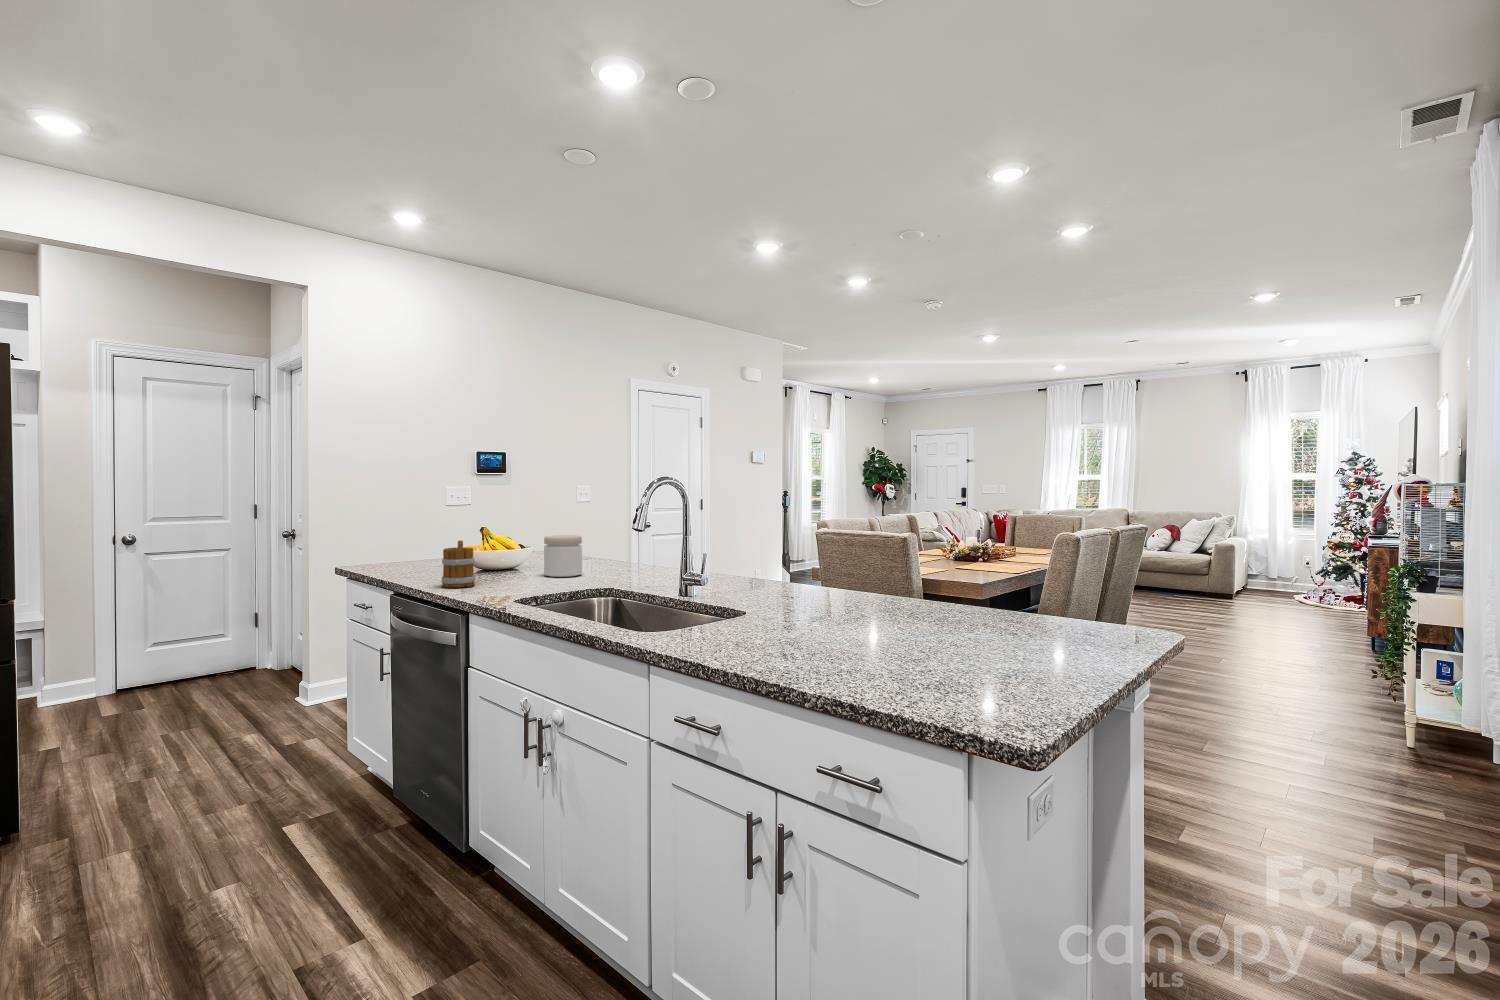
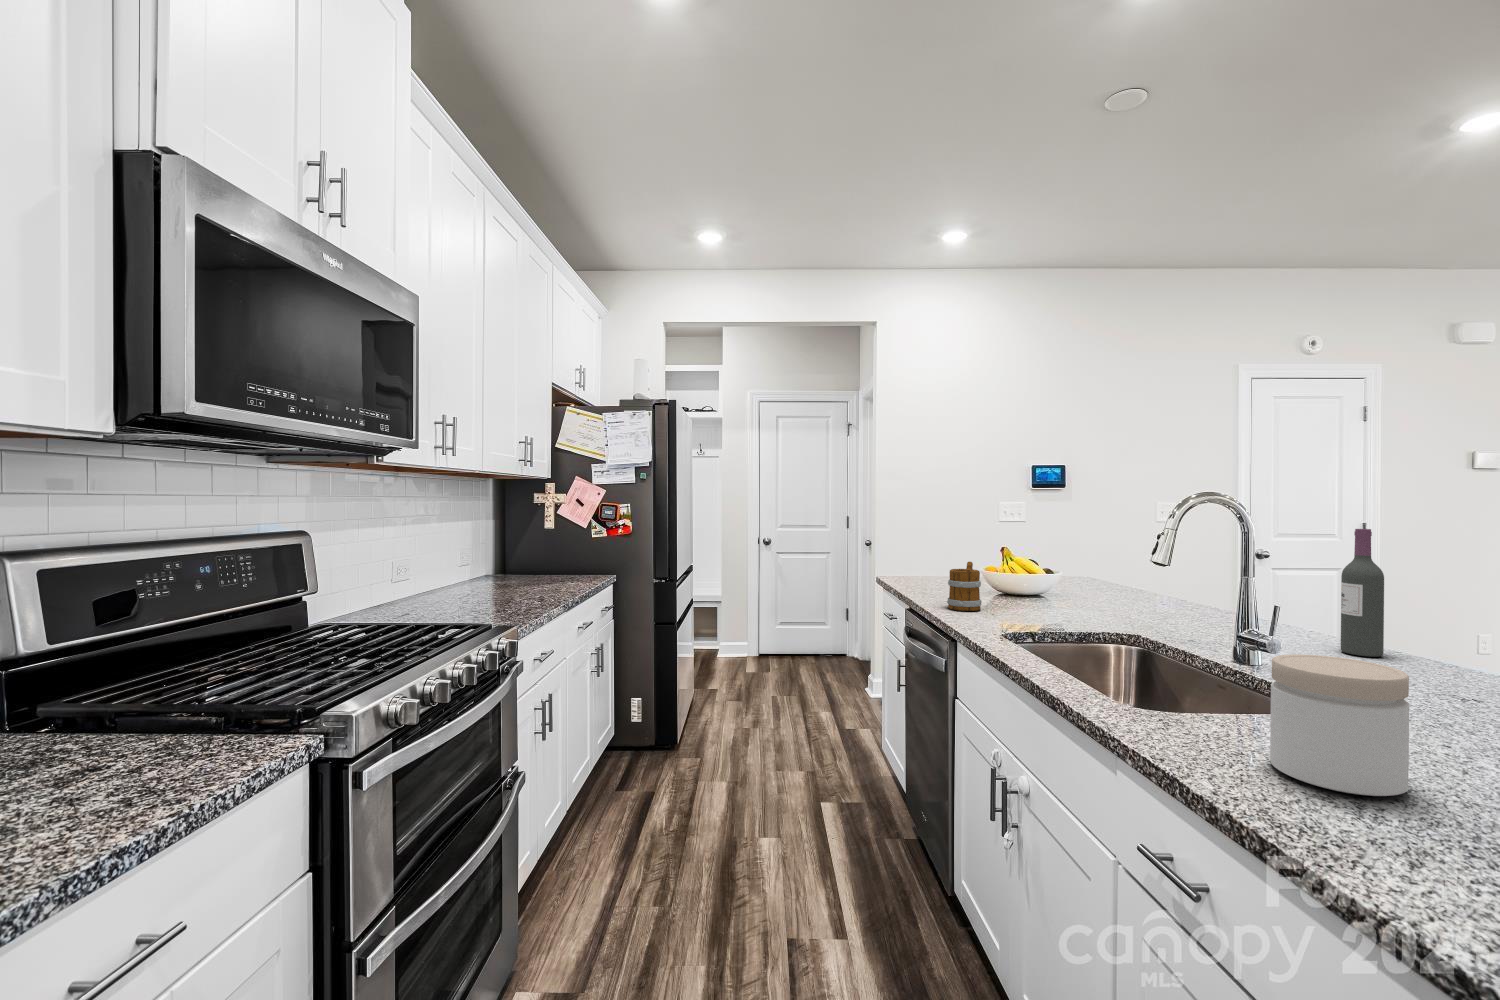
wine bottle: none [734,499,756,583] -> present [1341,529,1384,657]
jar: present [544,535,582,577] -> present [1270,654,1409,796]

